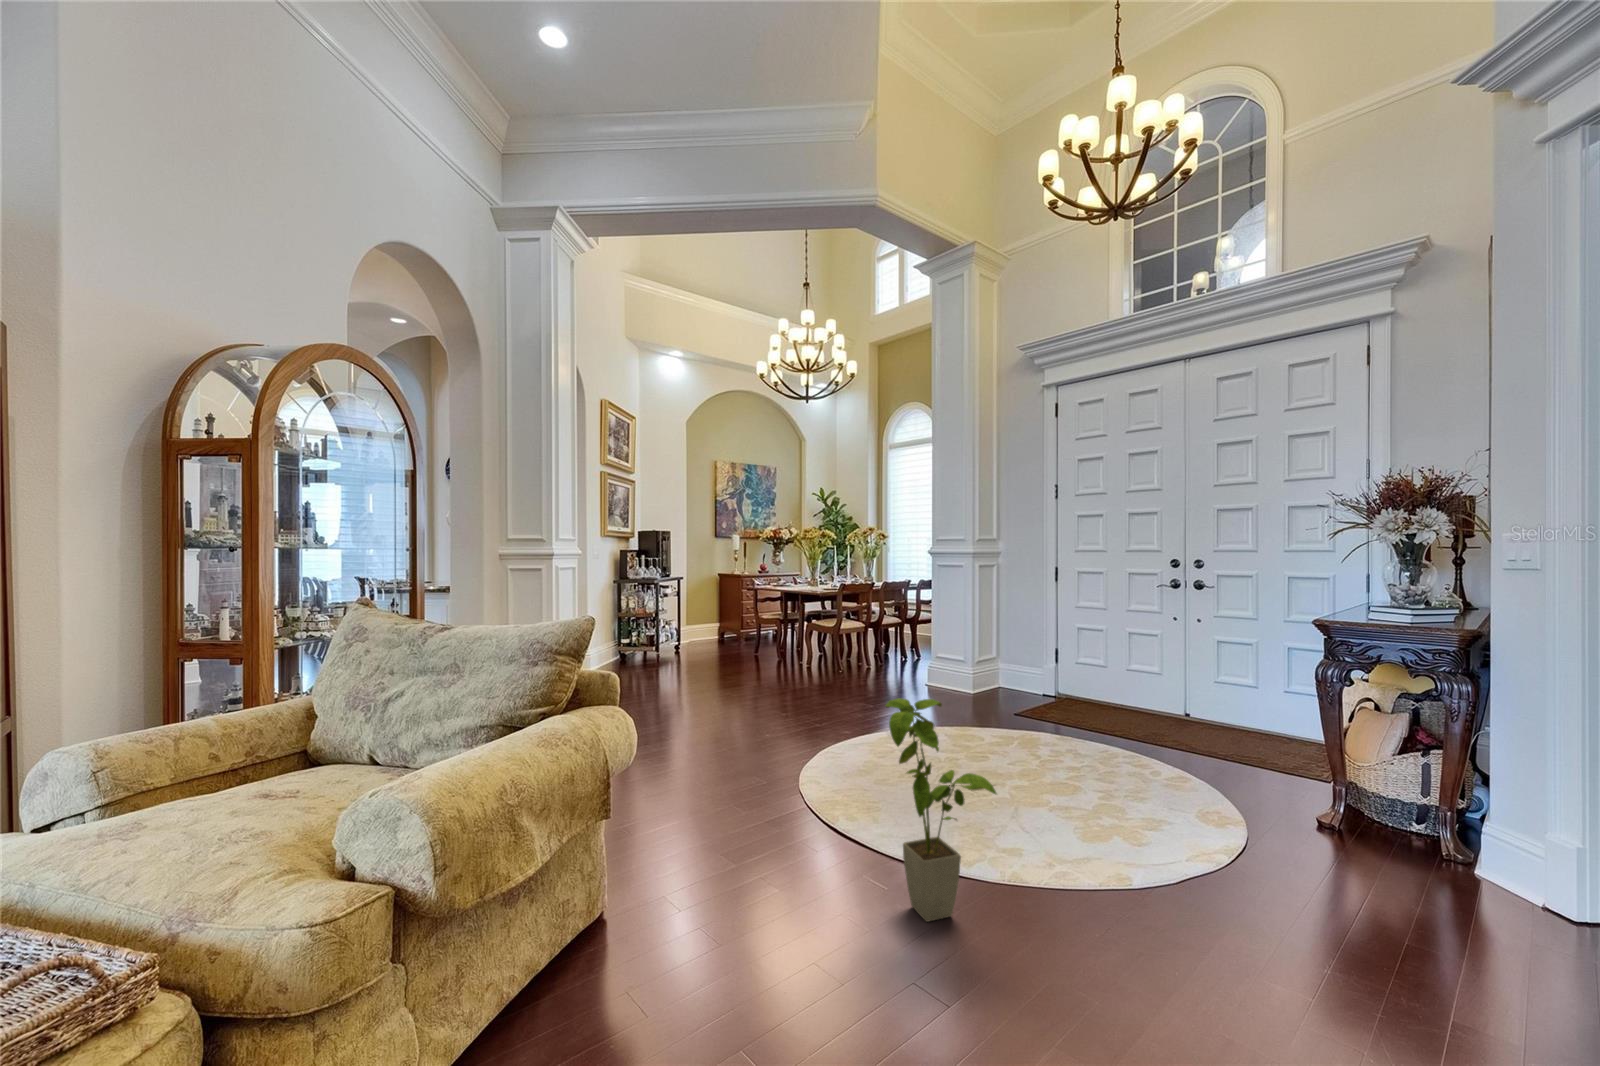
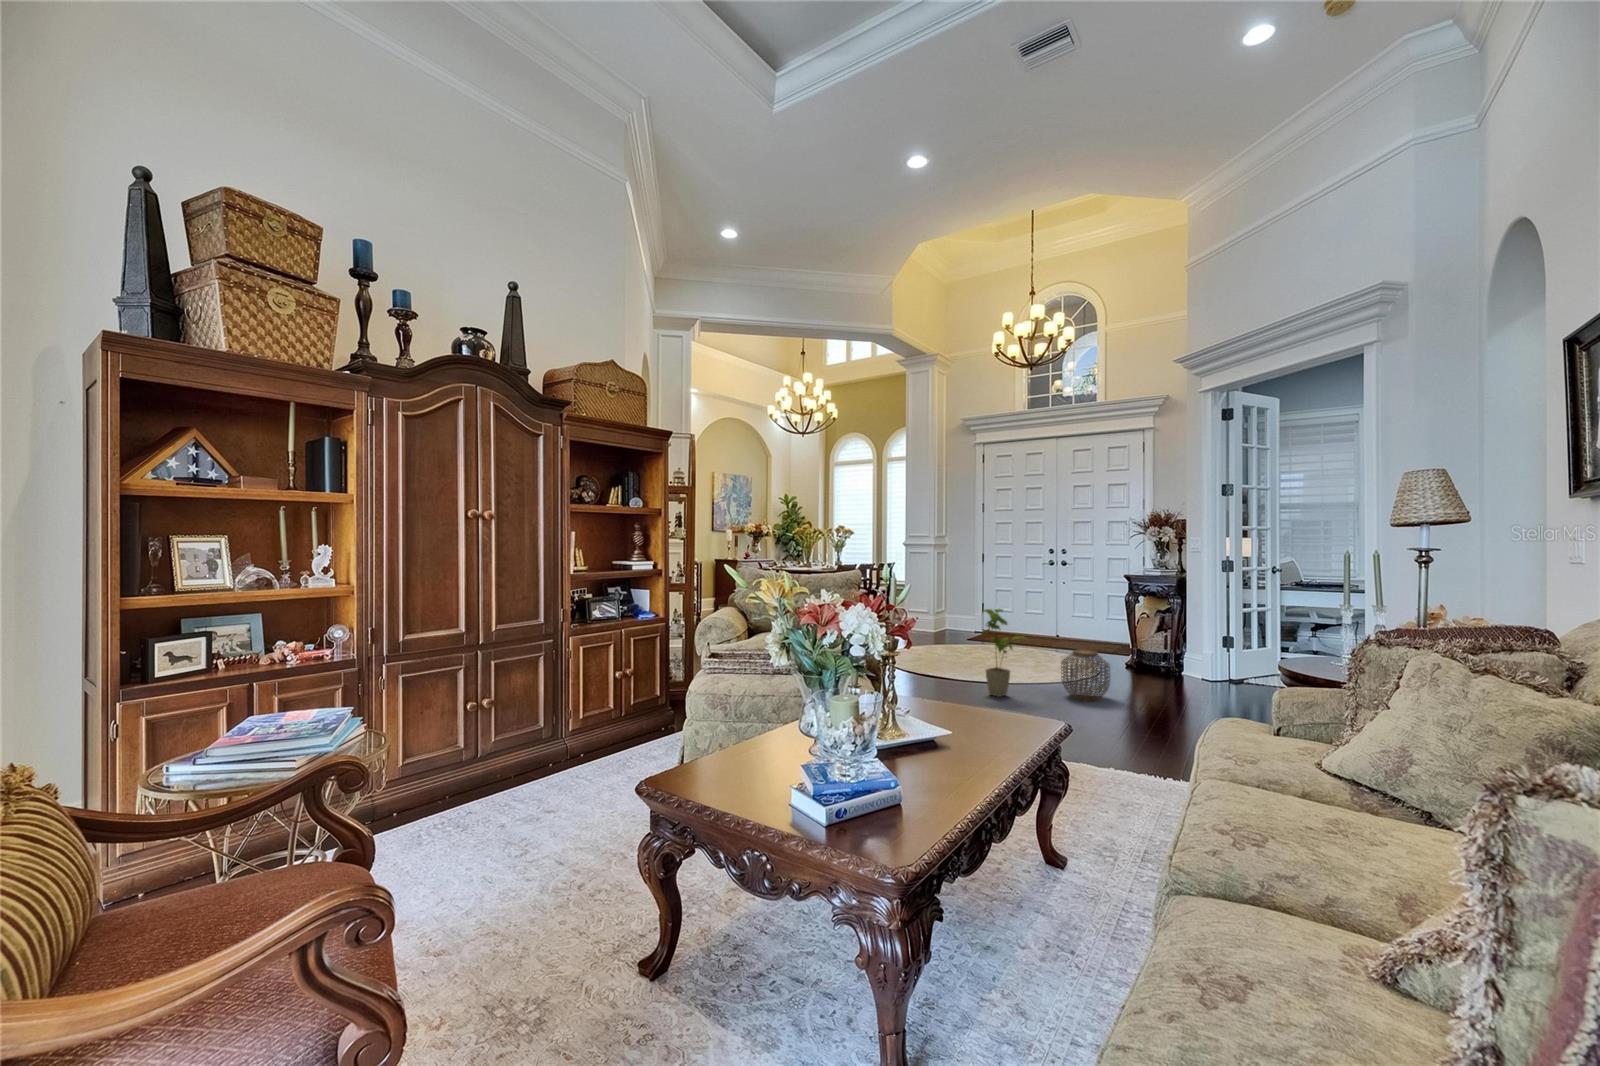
woven basket: none [1096,822,1240,990] -> present [1061,649,1110,701]

